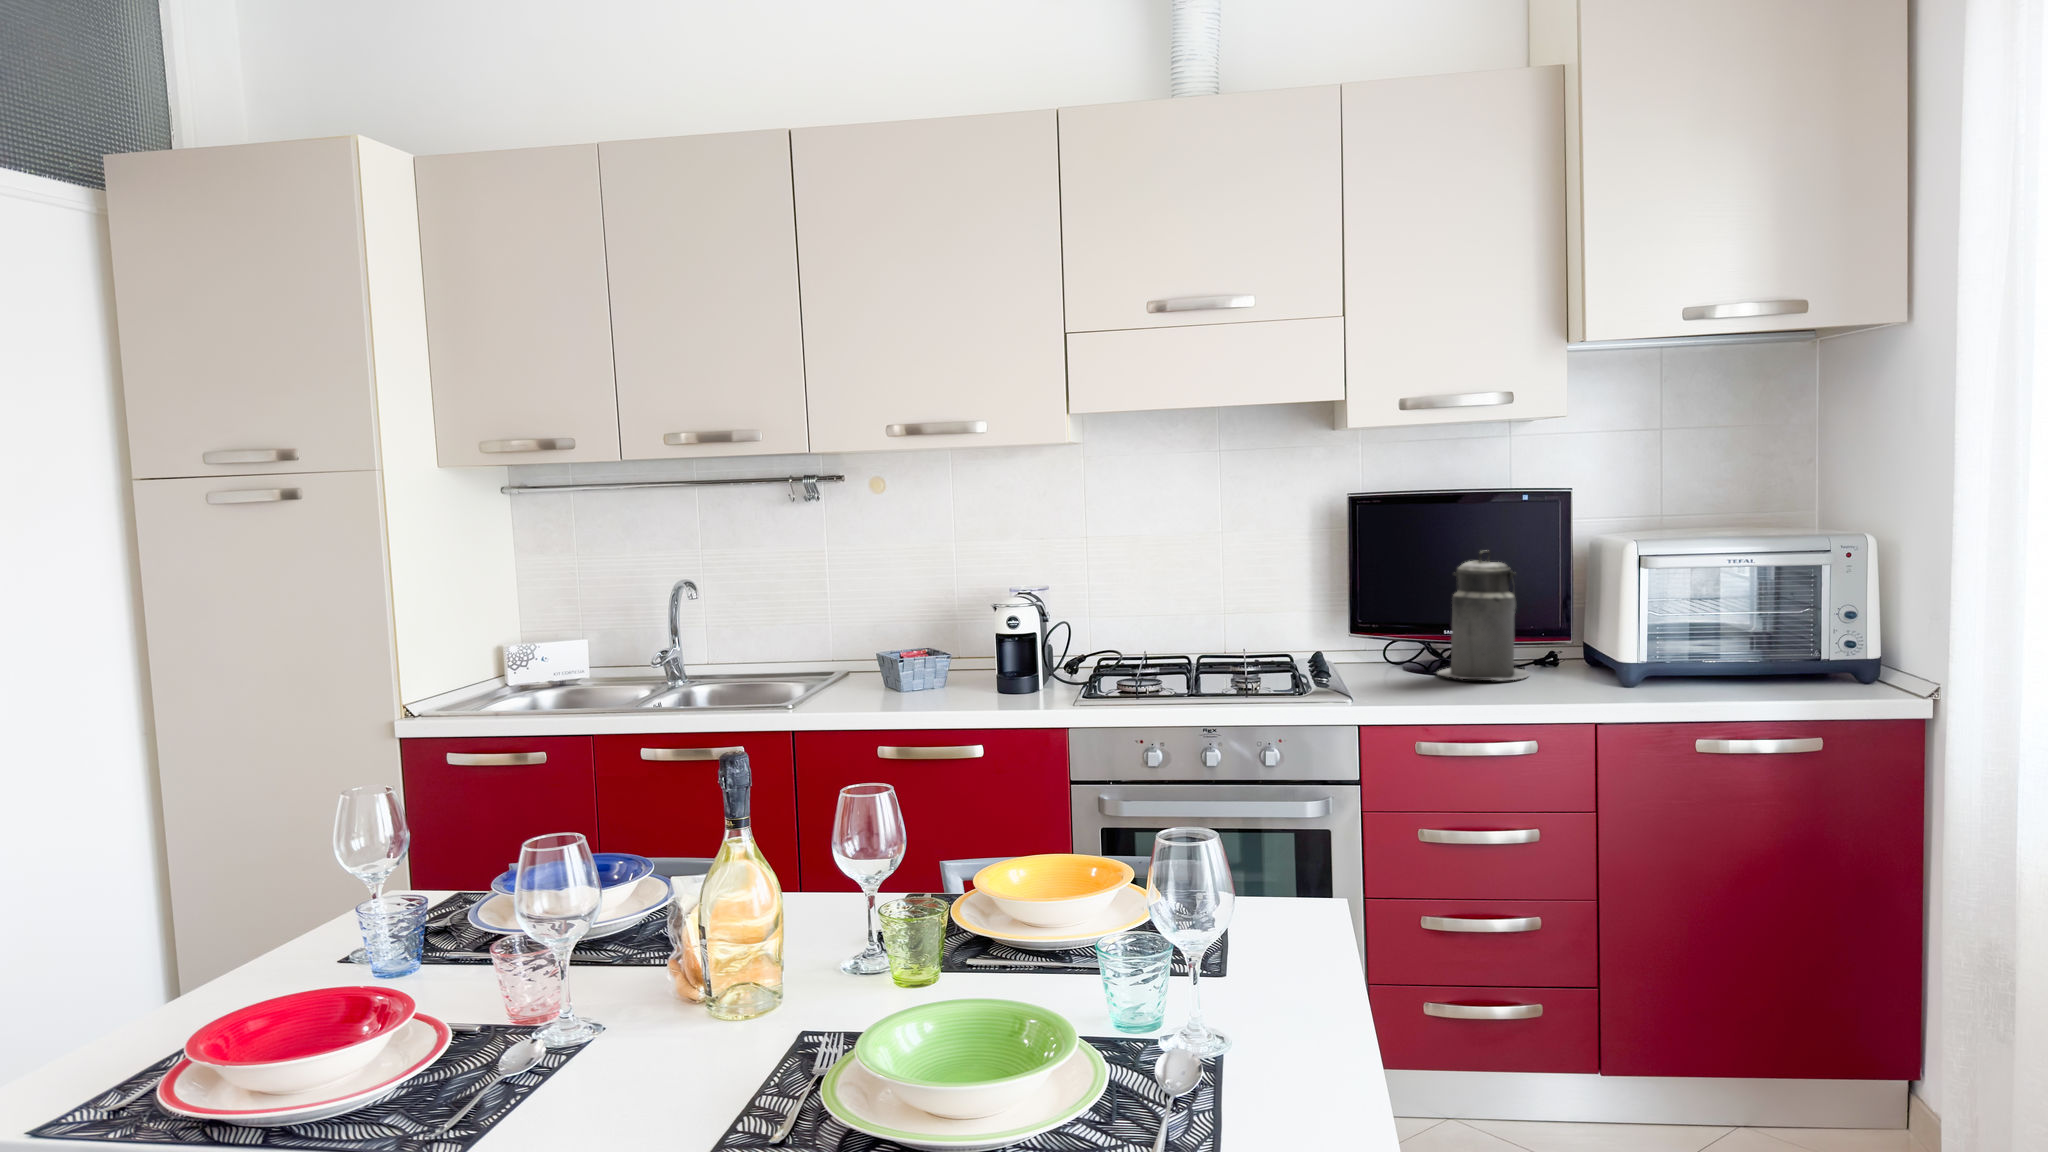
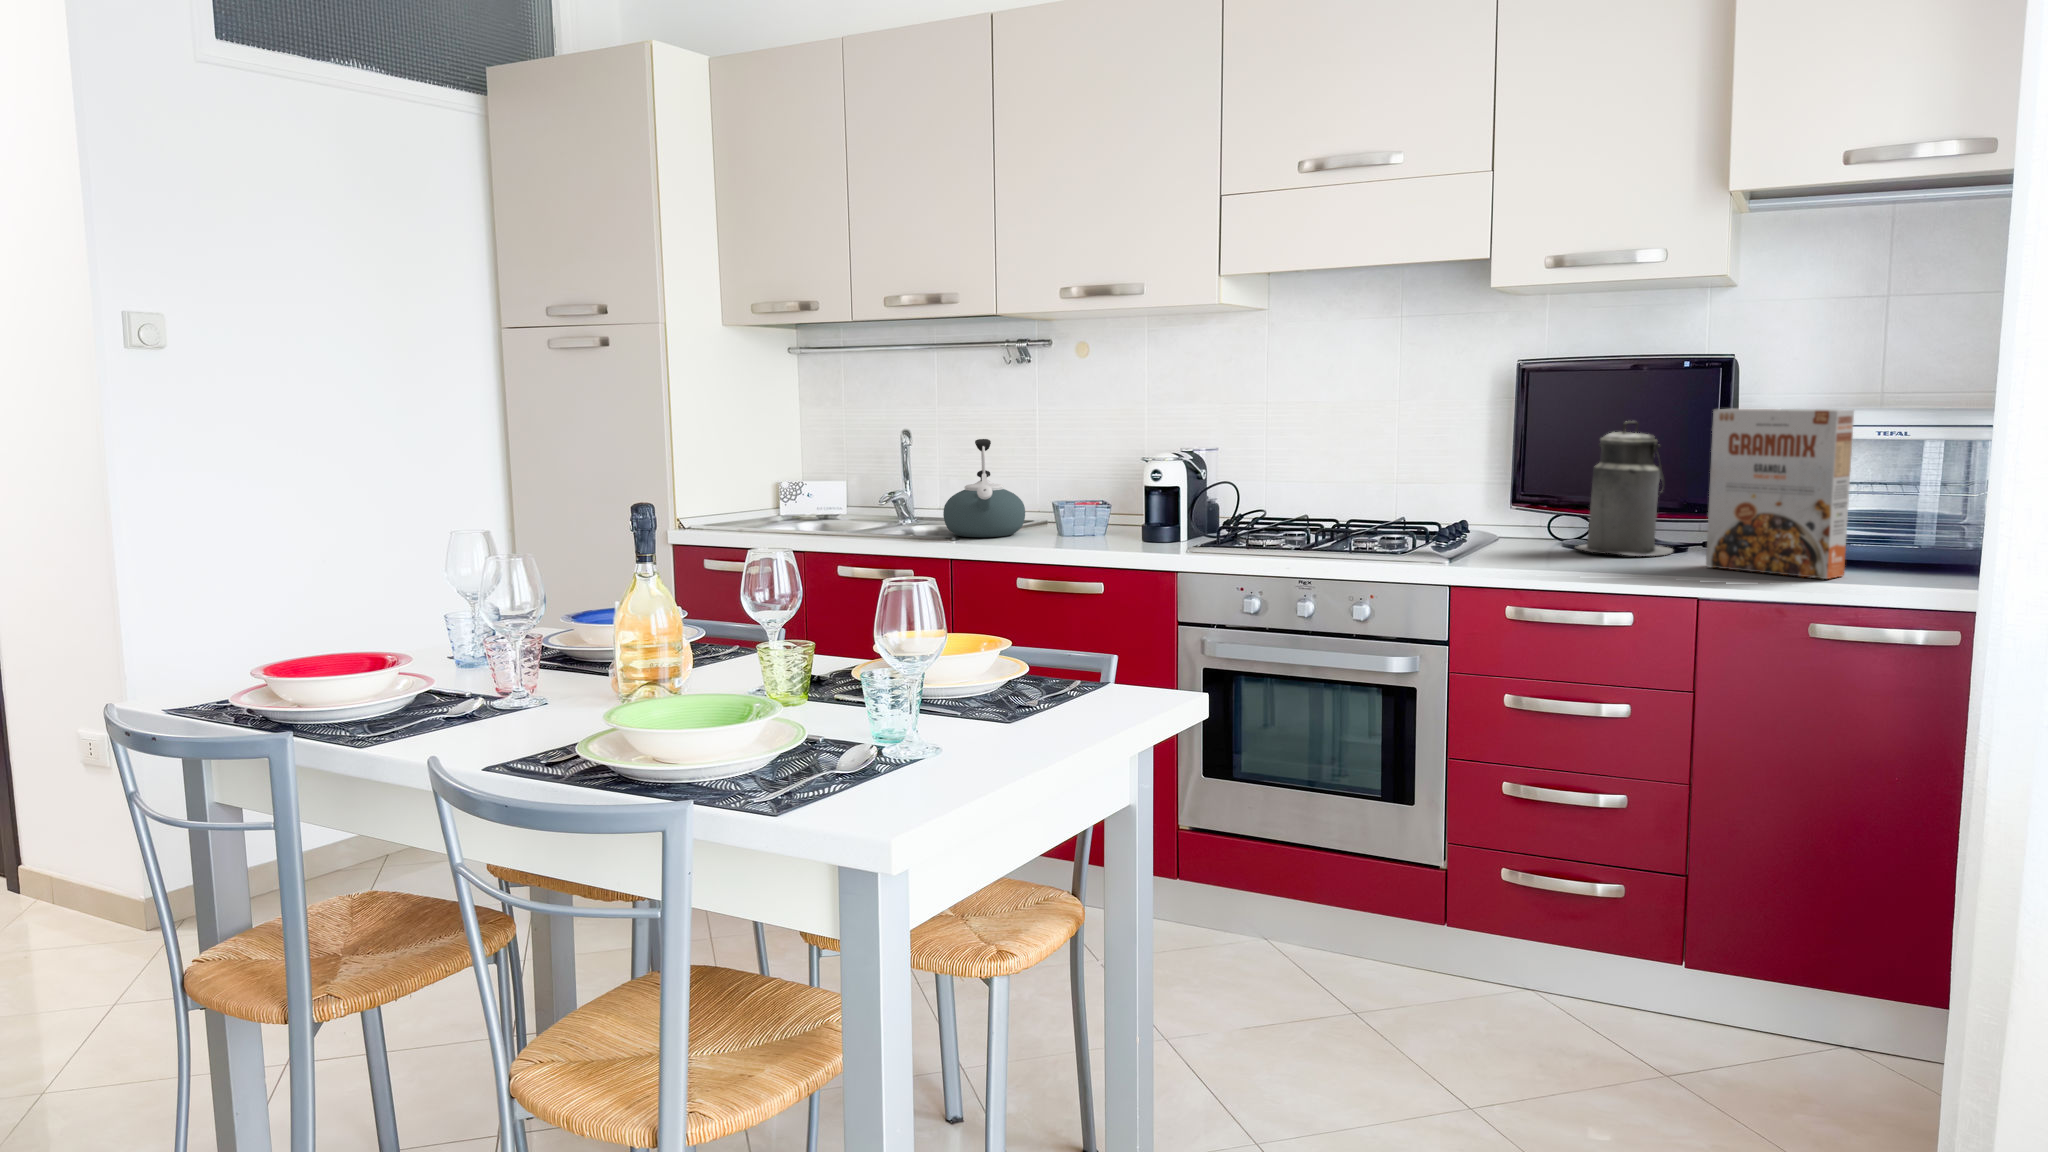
cereal box: none [1584,538,1713,696] -> present [1706,409,1854,579]
kettle: none [754,591,847,703] -> present [943,439,1025,537]

